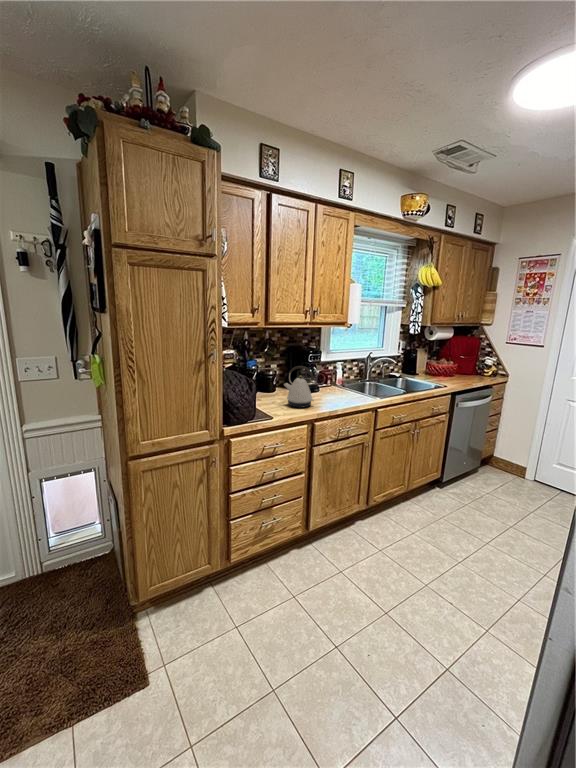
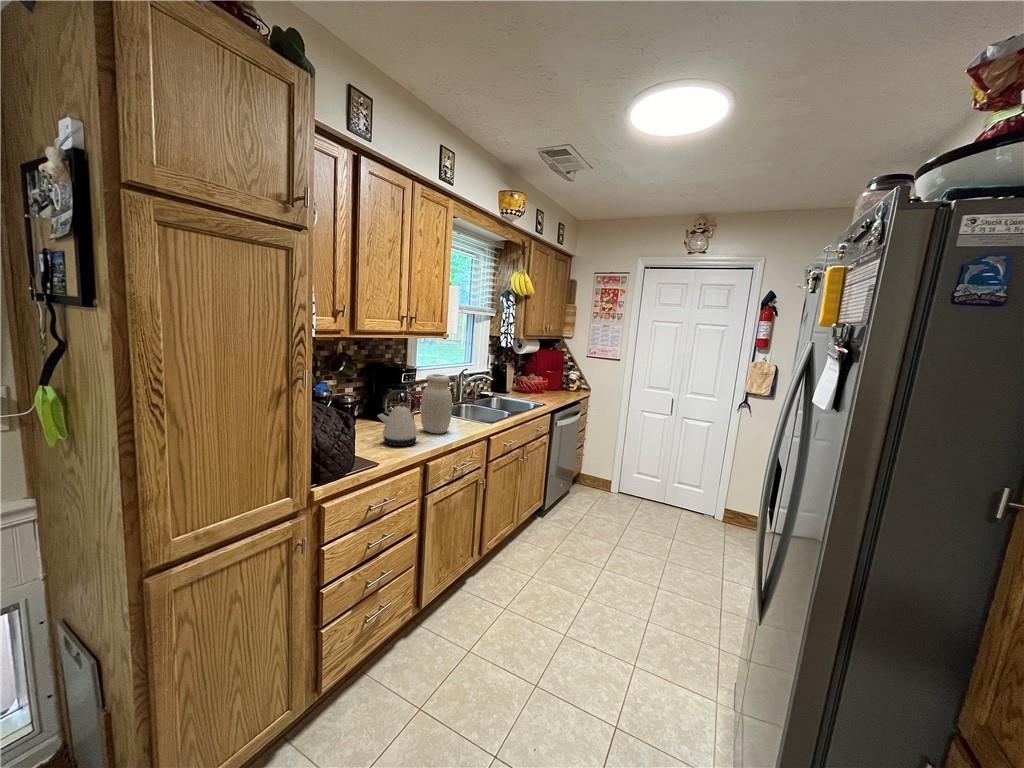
jar: none [321,355,345,401] -> present [421,374,452,433]

